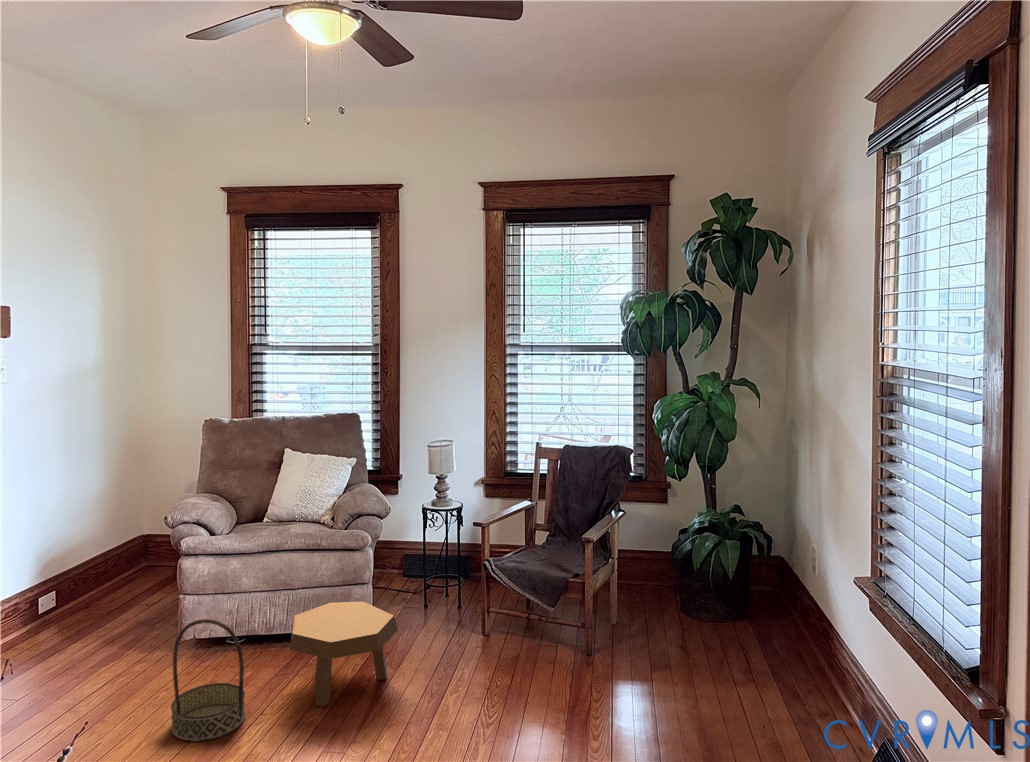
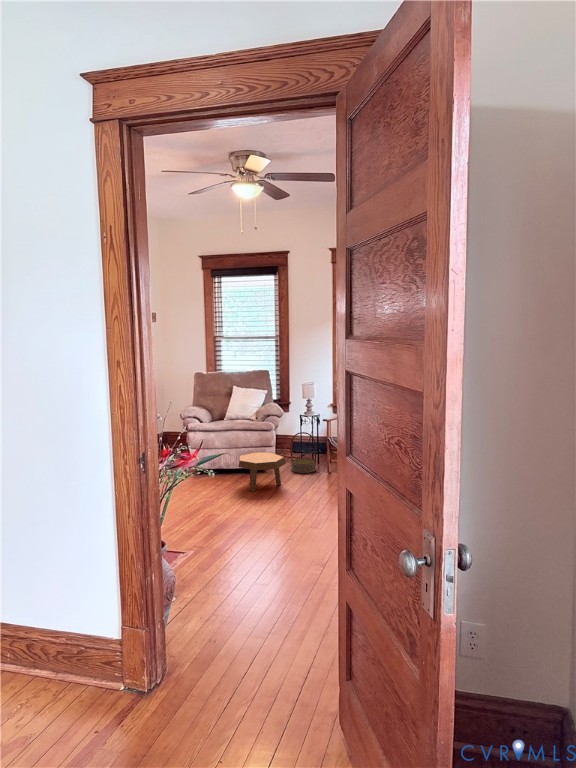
basket: present [171,619,245,741] -> present [291,432,316,473]

